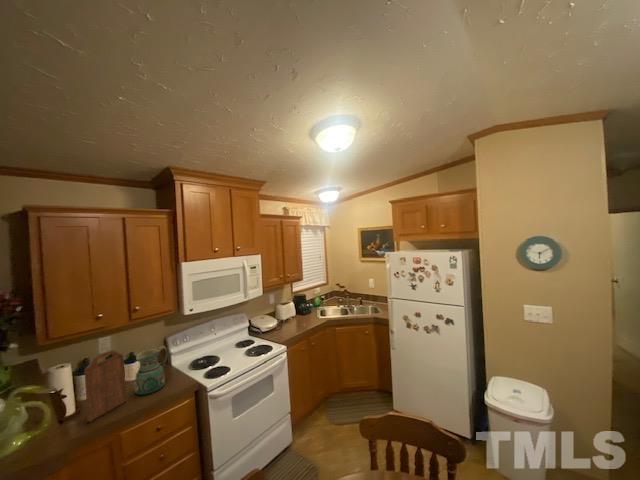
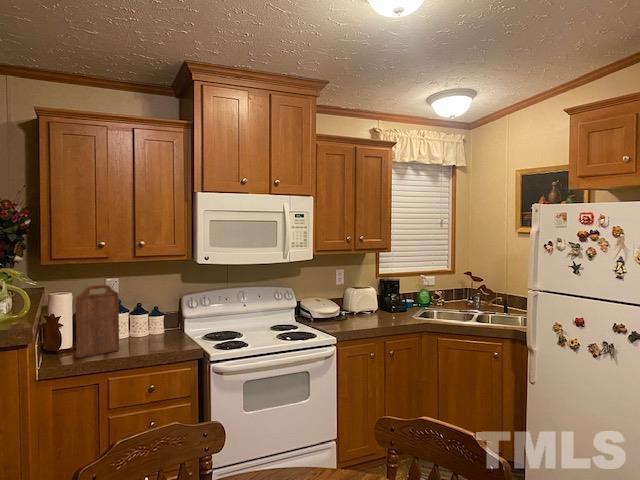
ceramic pitcher: present [135,346,167,395] -> none [132,297,173,349]

